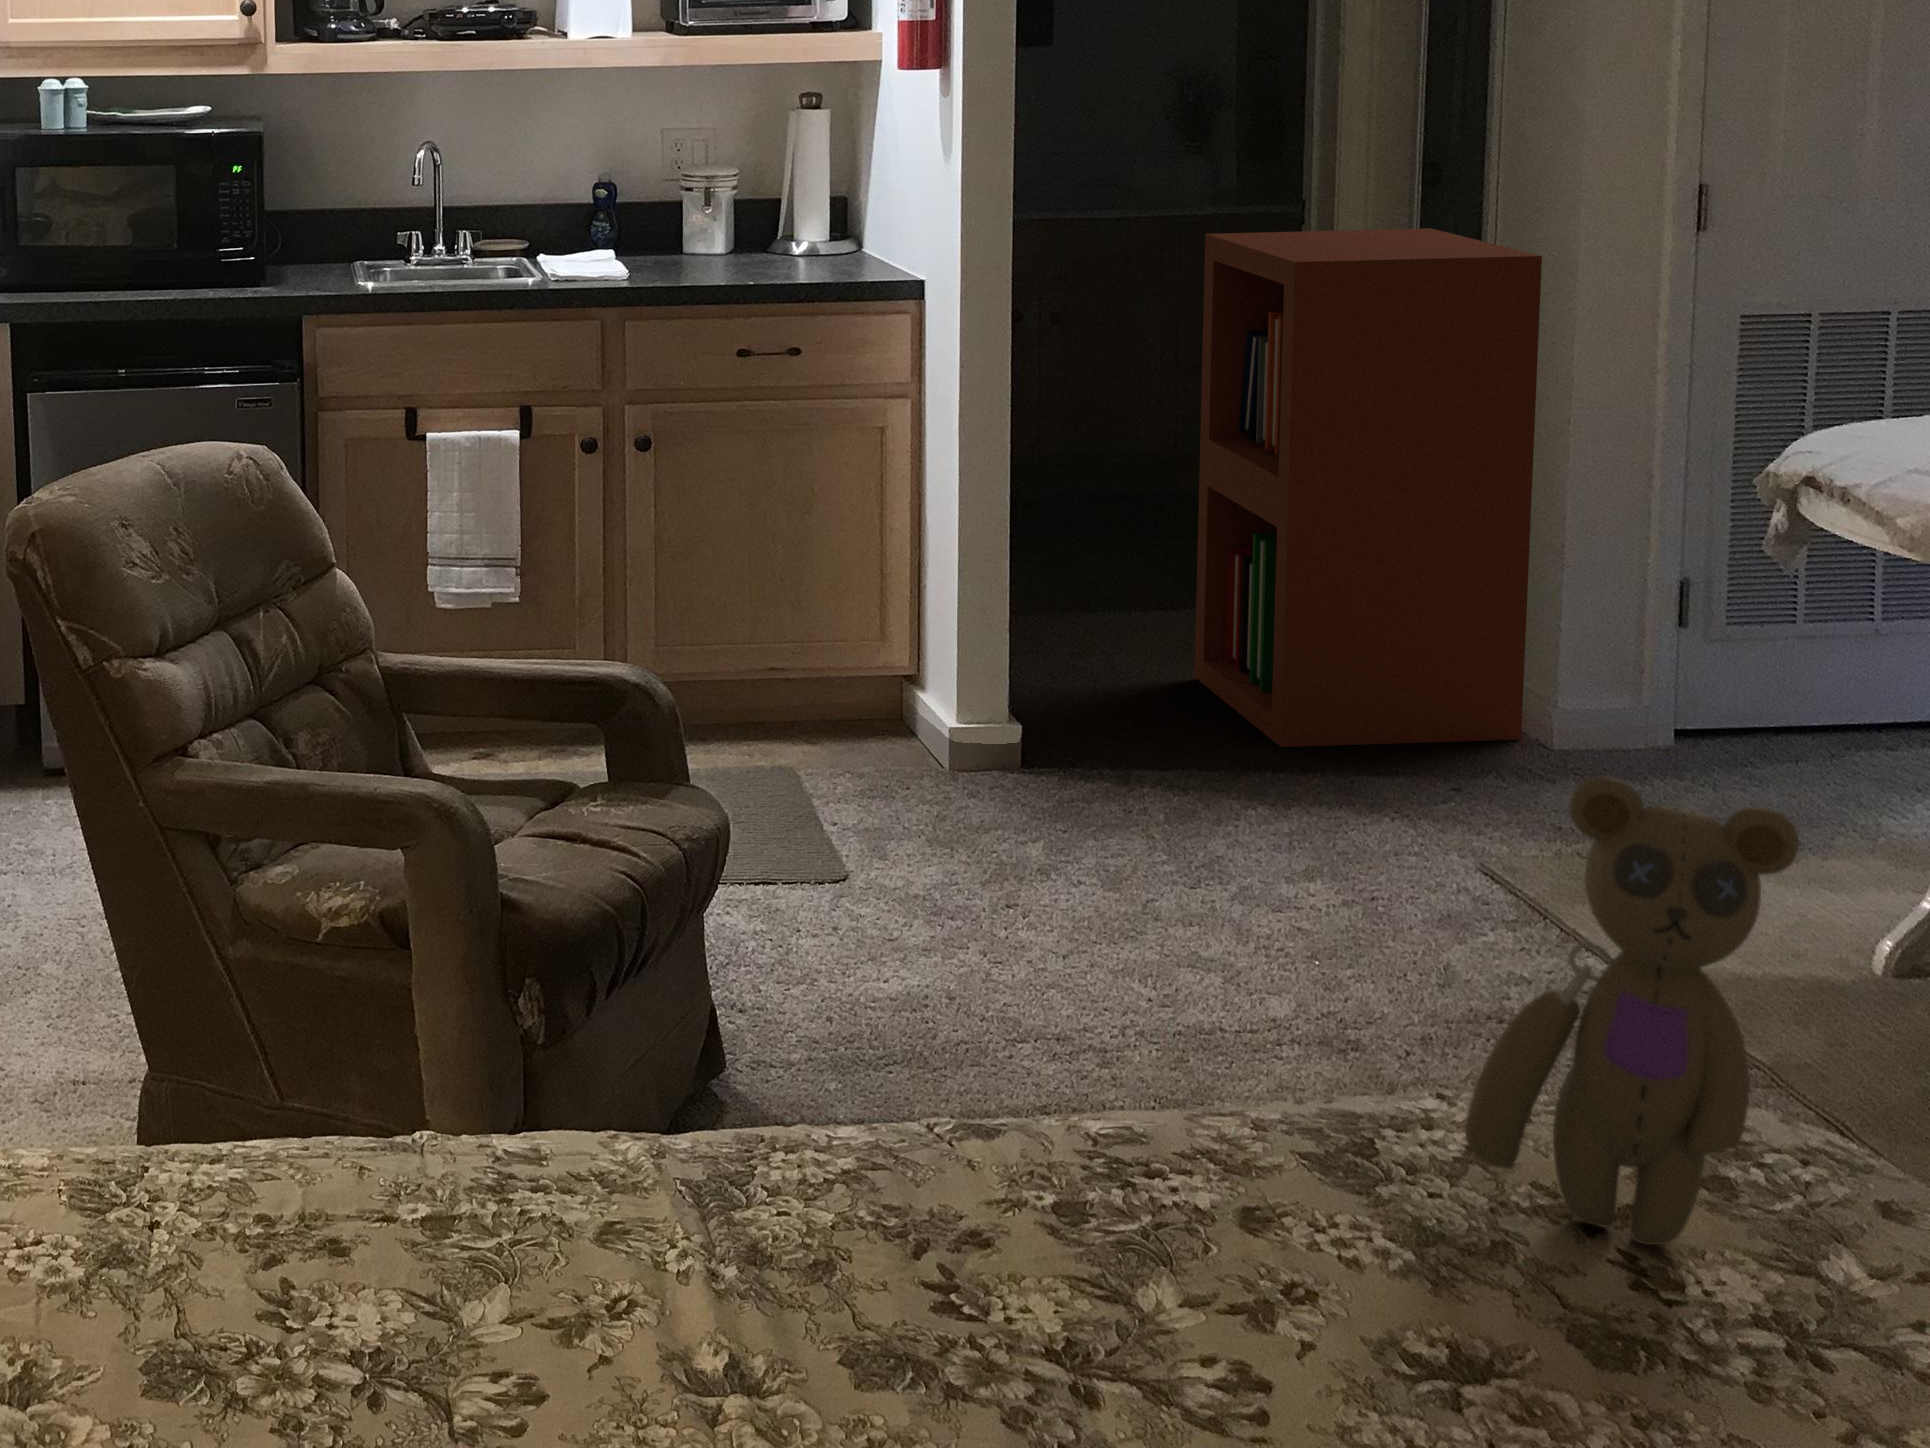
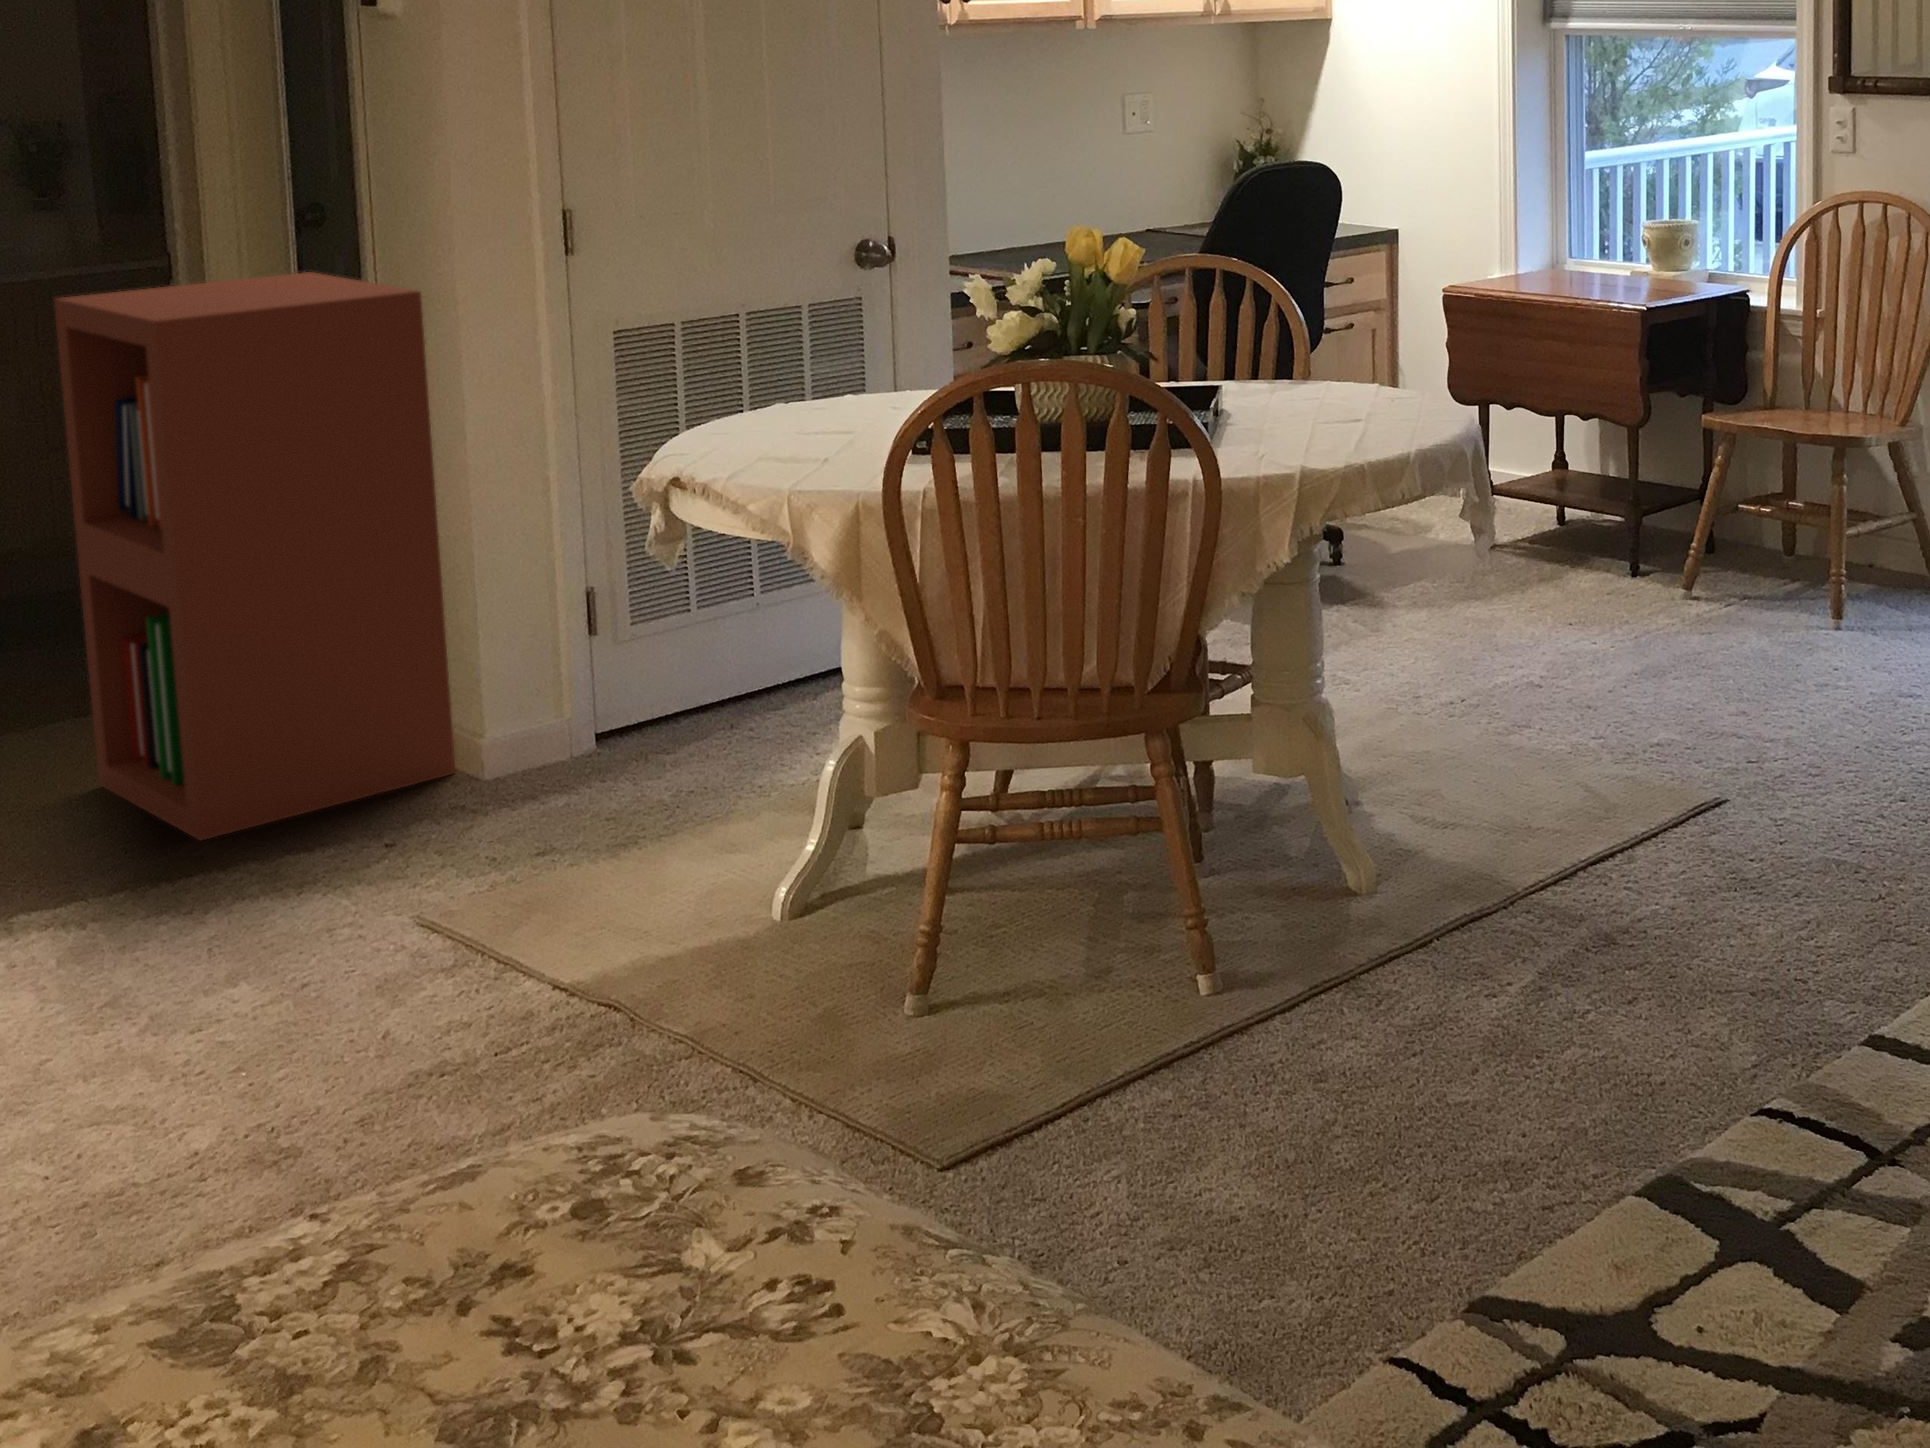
teddy bear: present [1465,777,1799,1245] -> none [325,837,617,1304]

